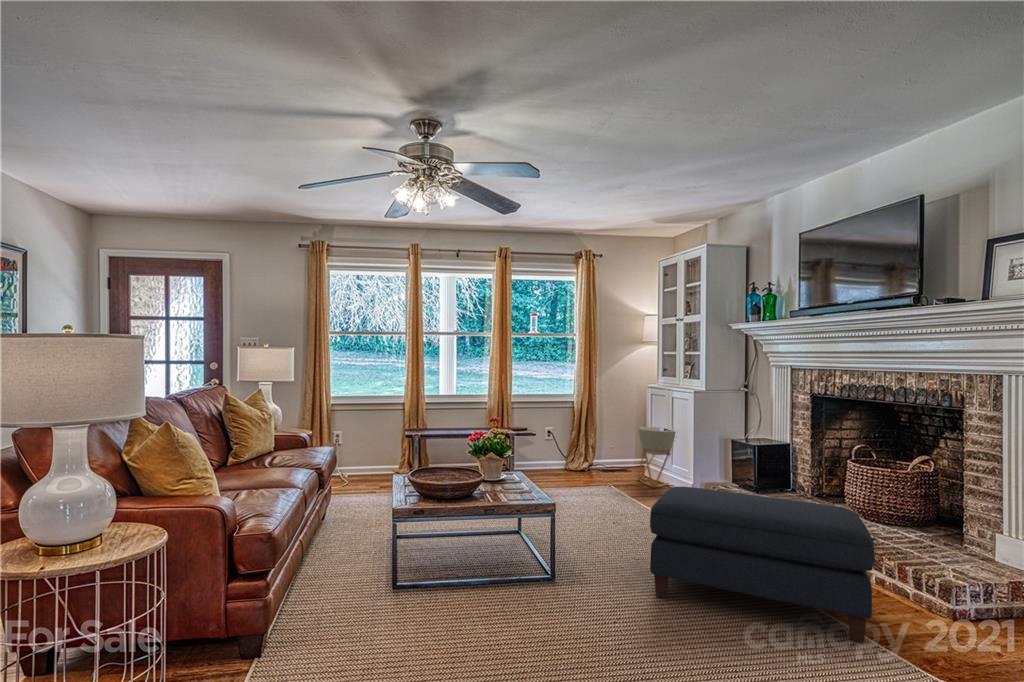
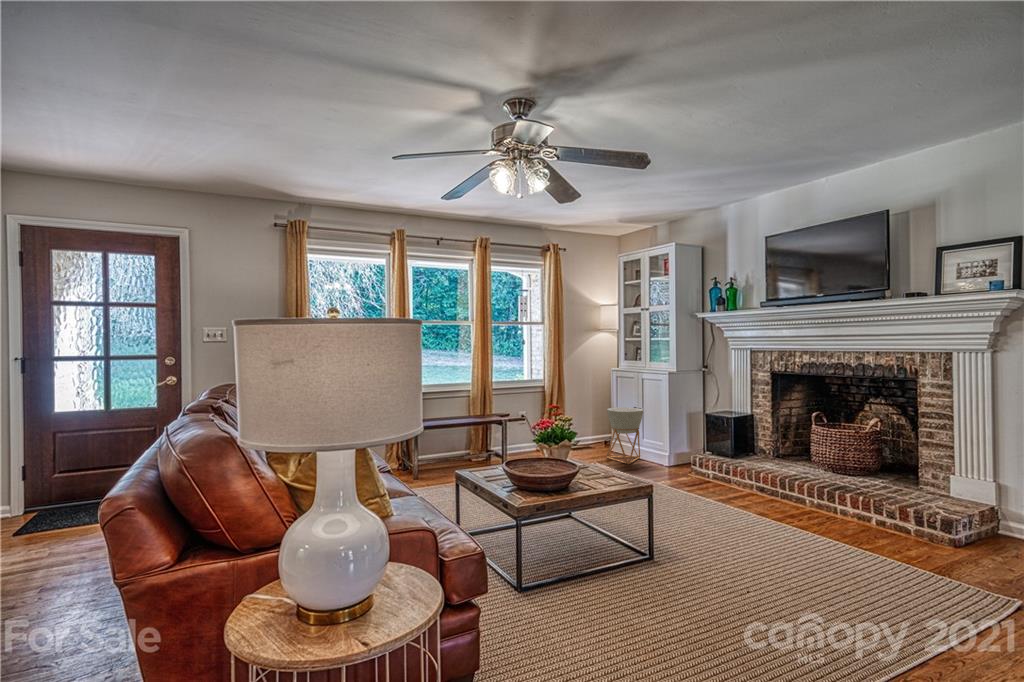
ottoman: present [650,487,875,643] -> none [722,466,929,575]

